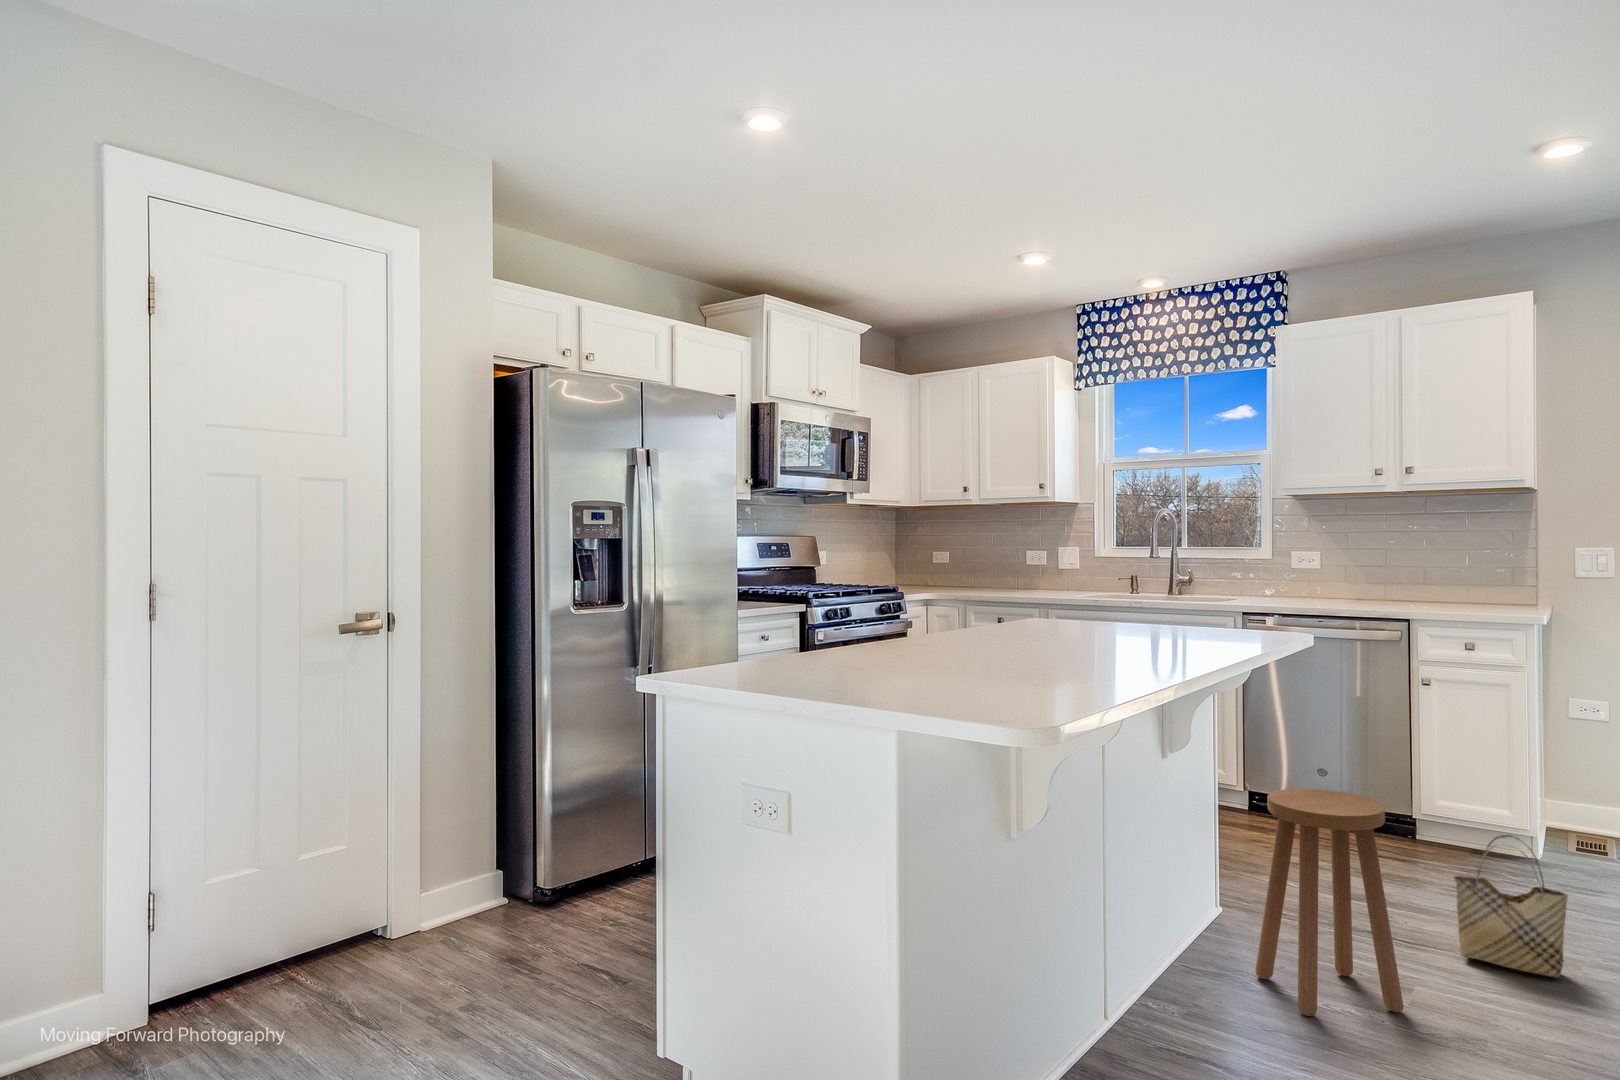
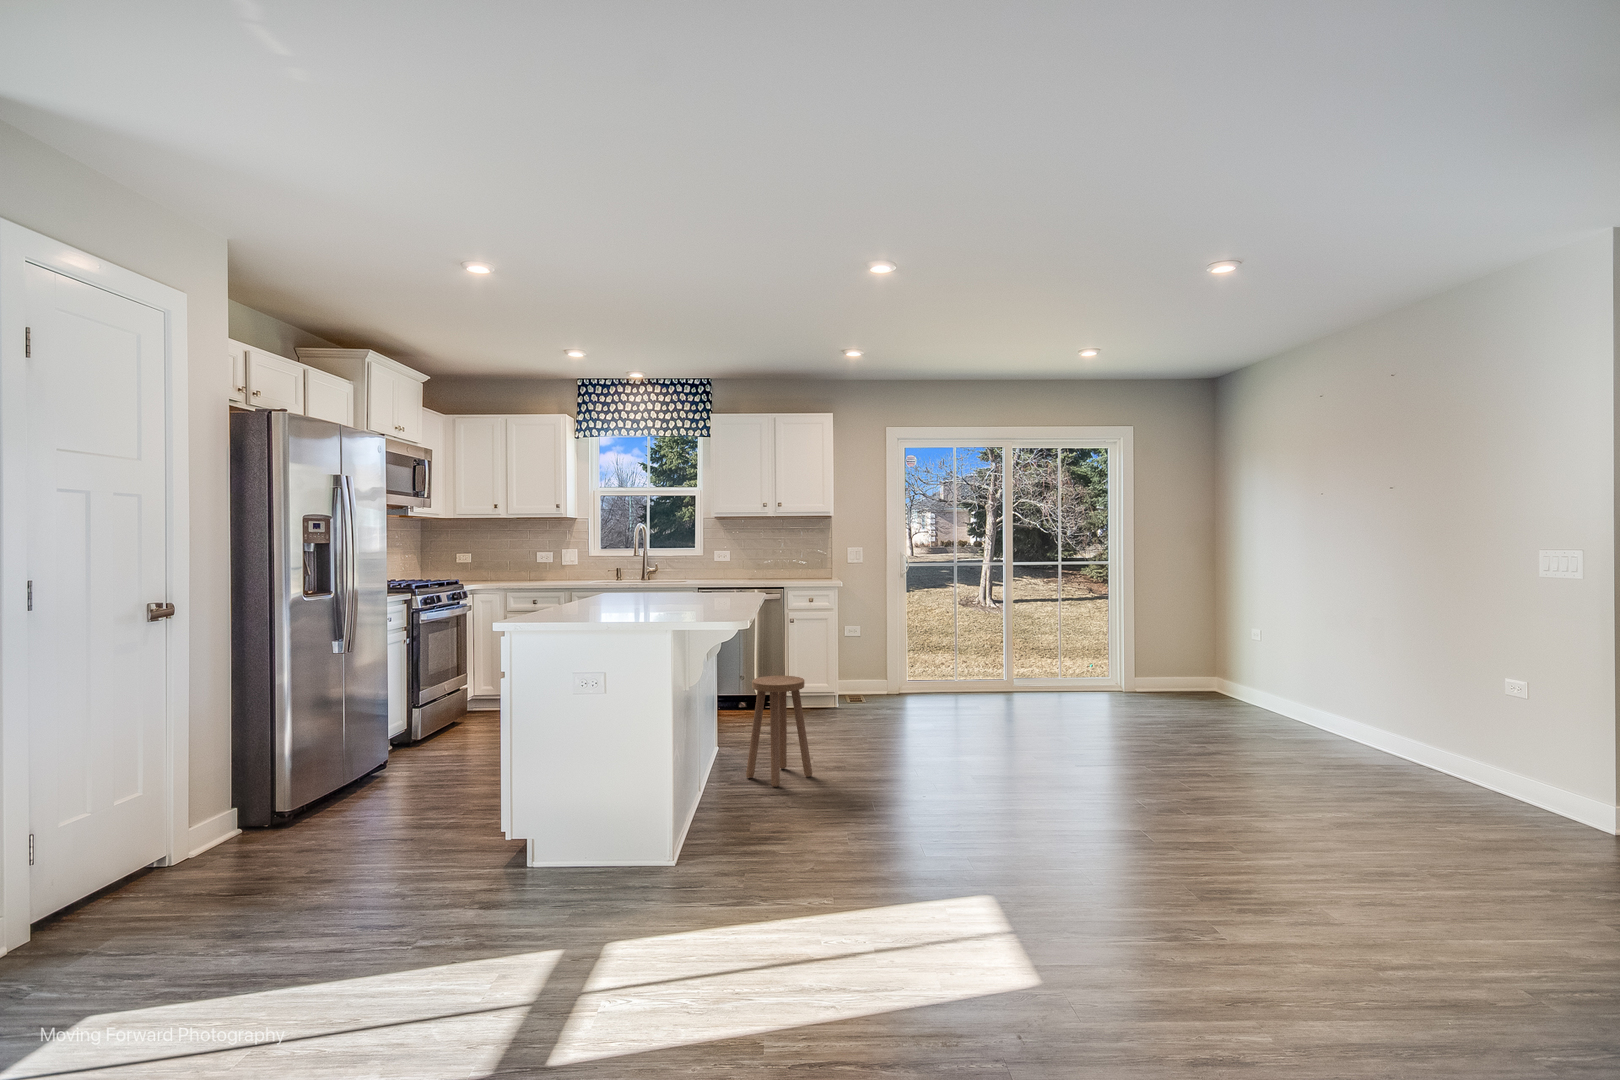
woven basket: present [1454,835,1568,977] -> none [821,688,865,751]

